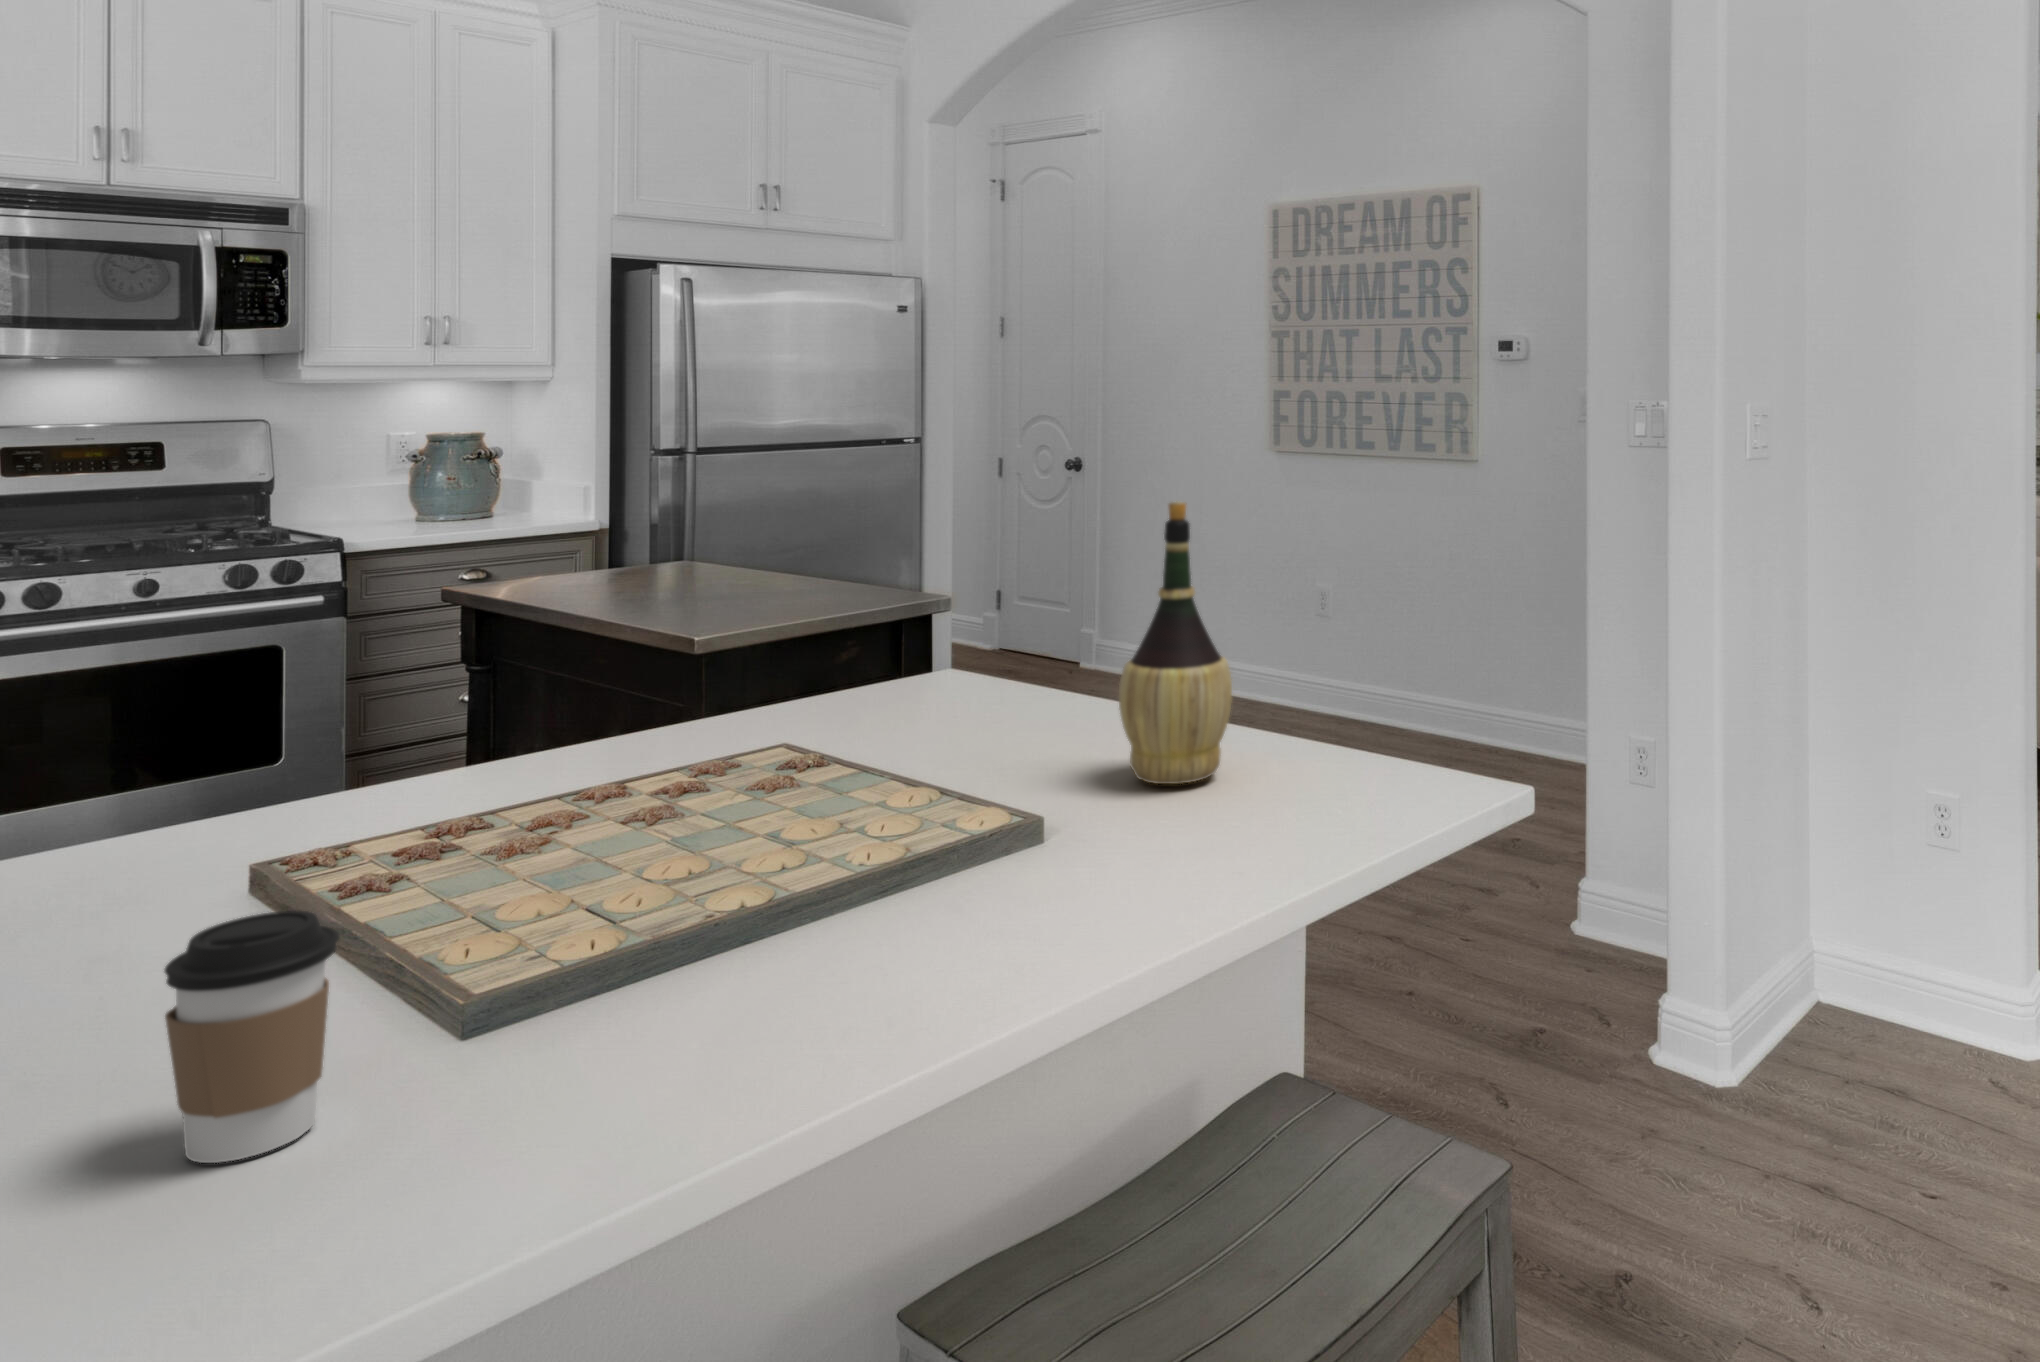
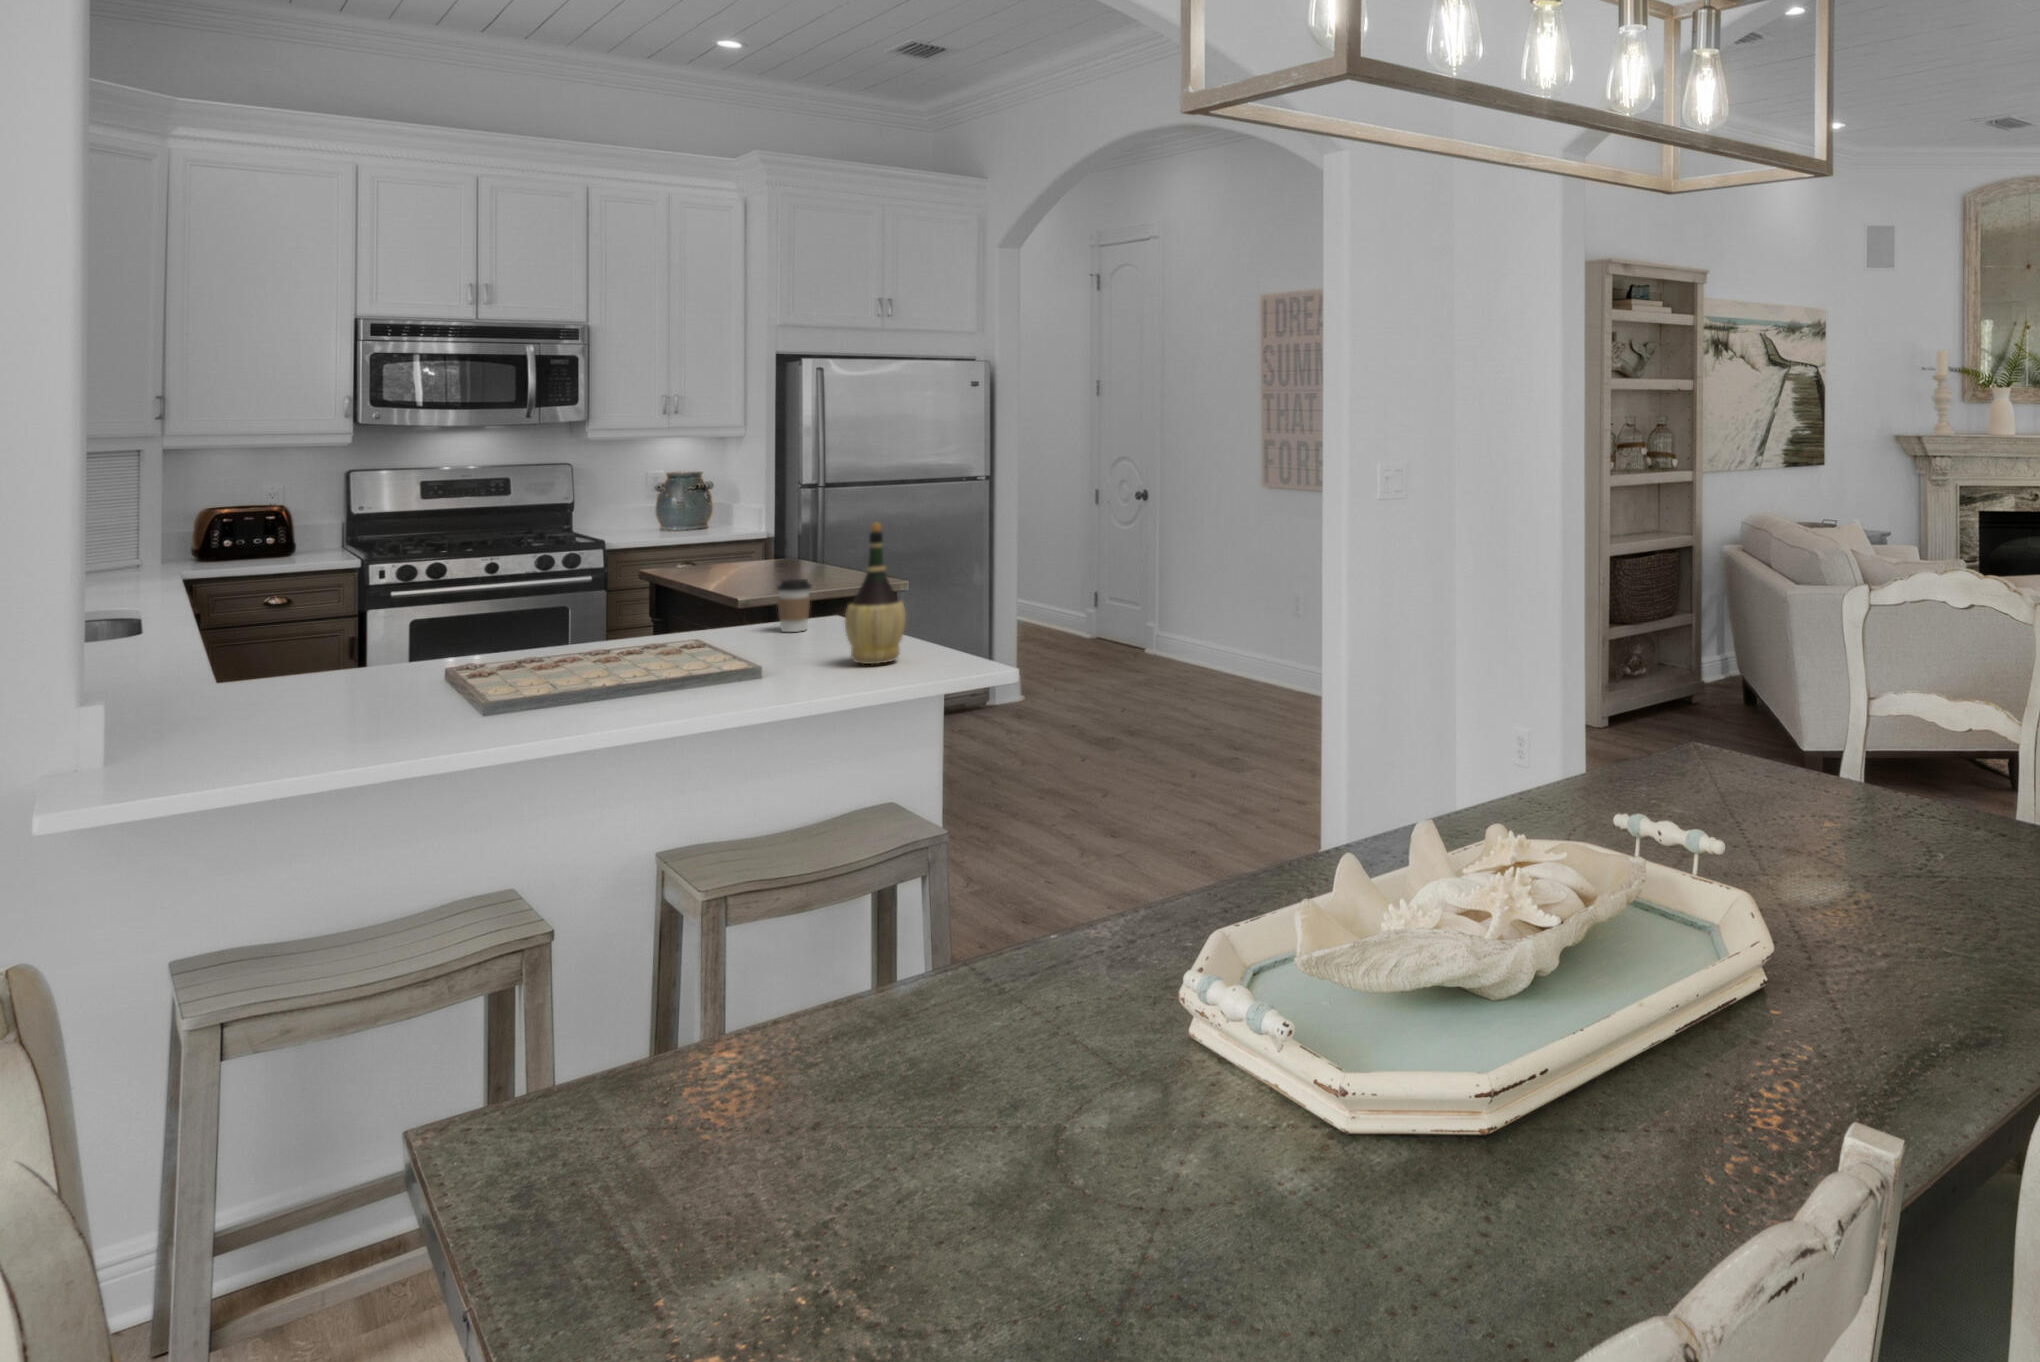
coffee cup: present [165,911,339,1163] -> present [777,579,811,632]

